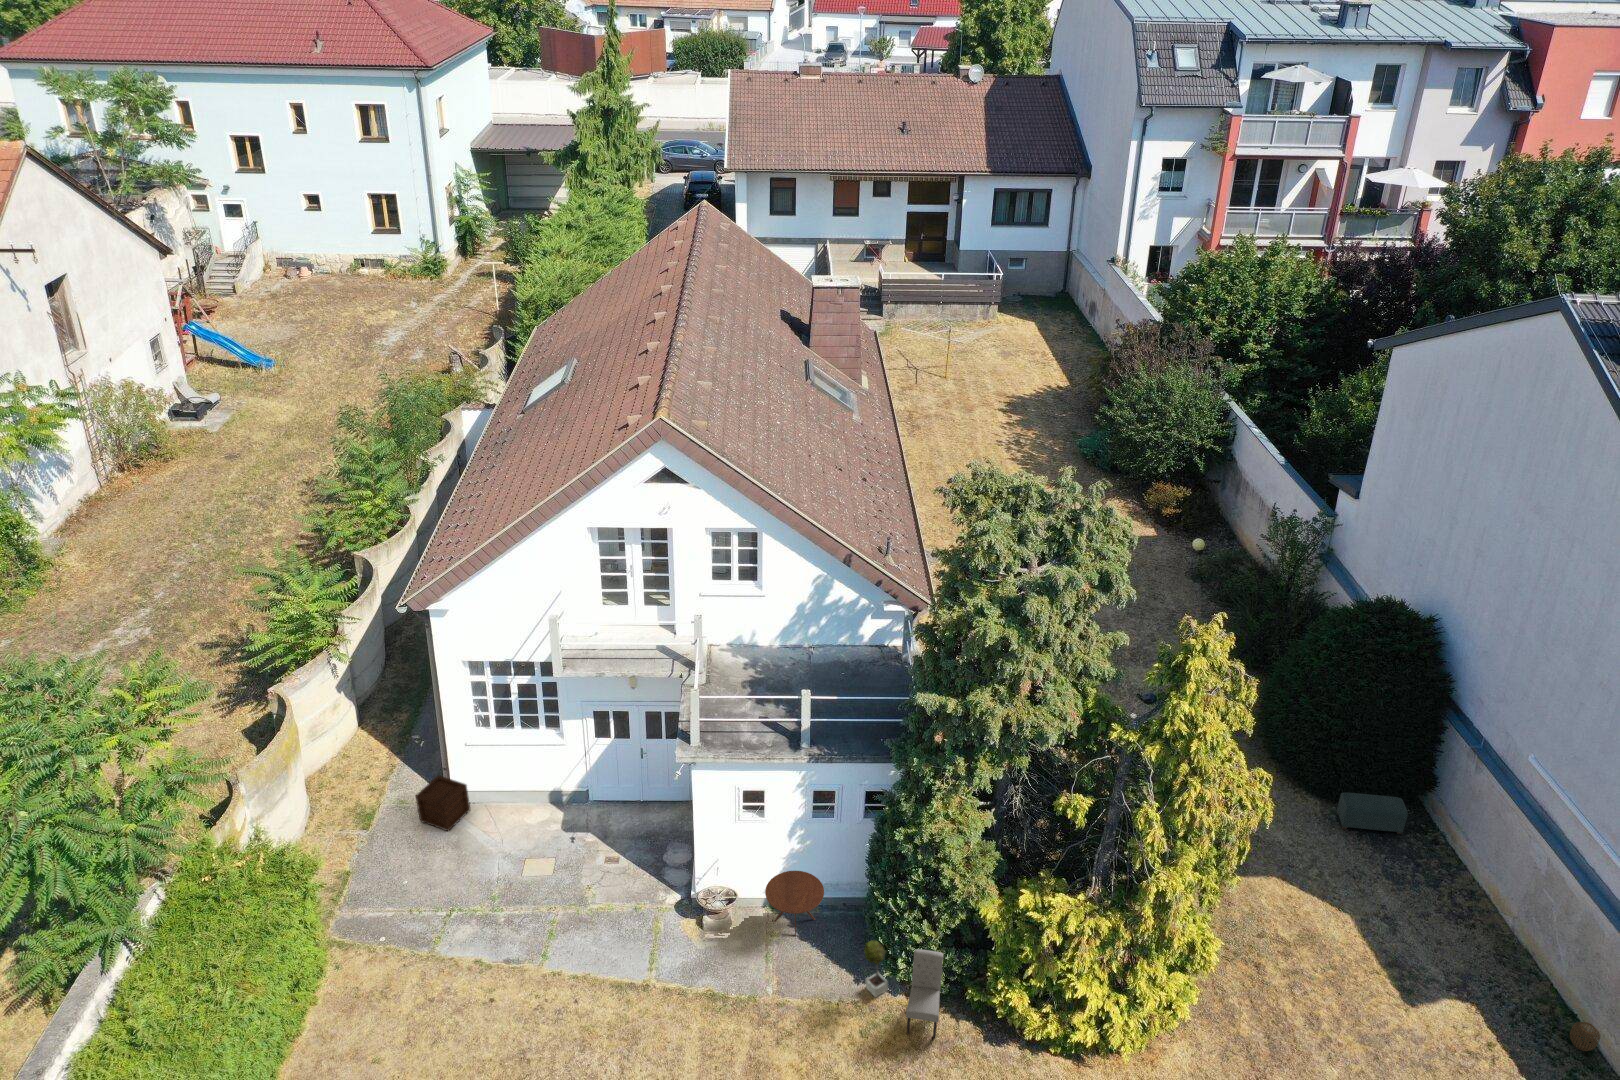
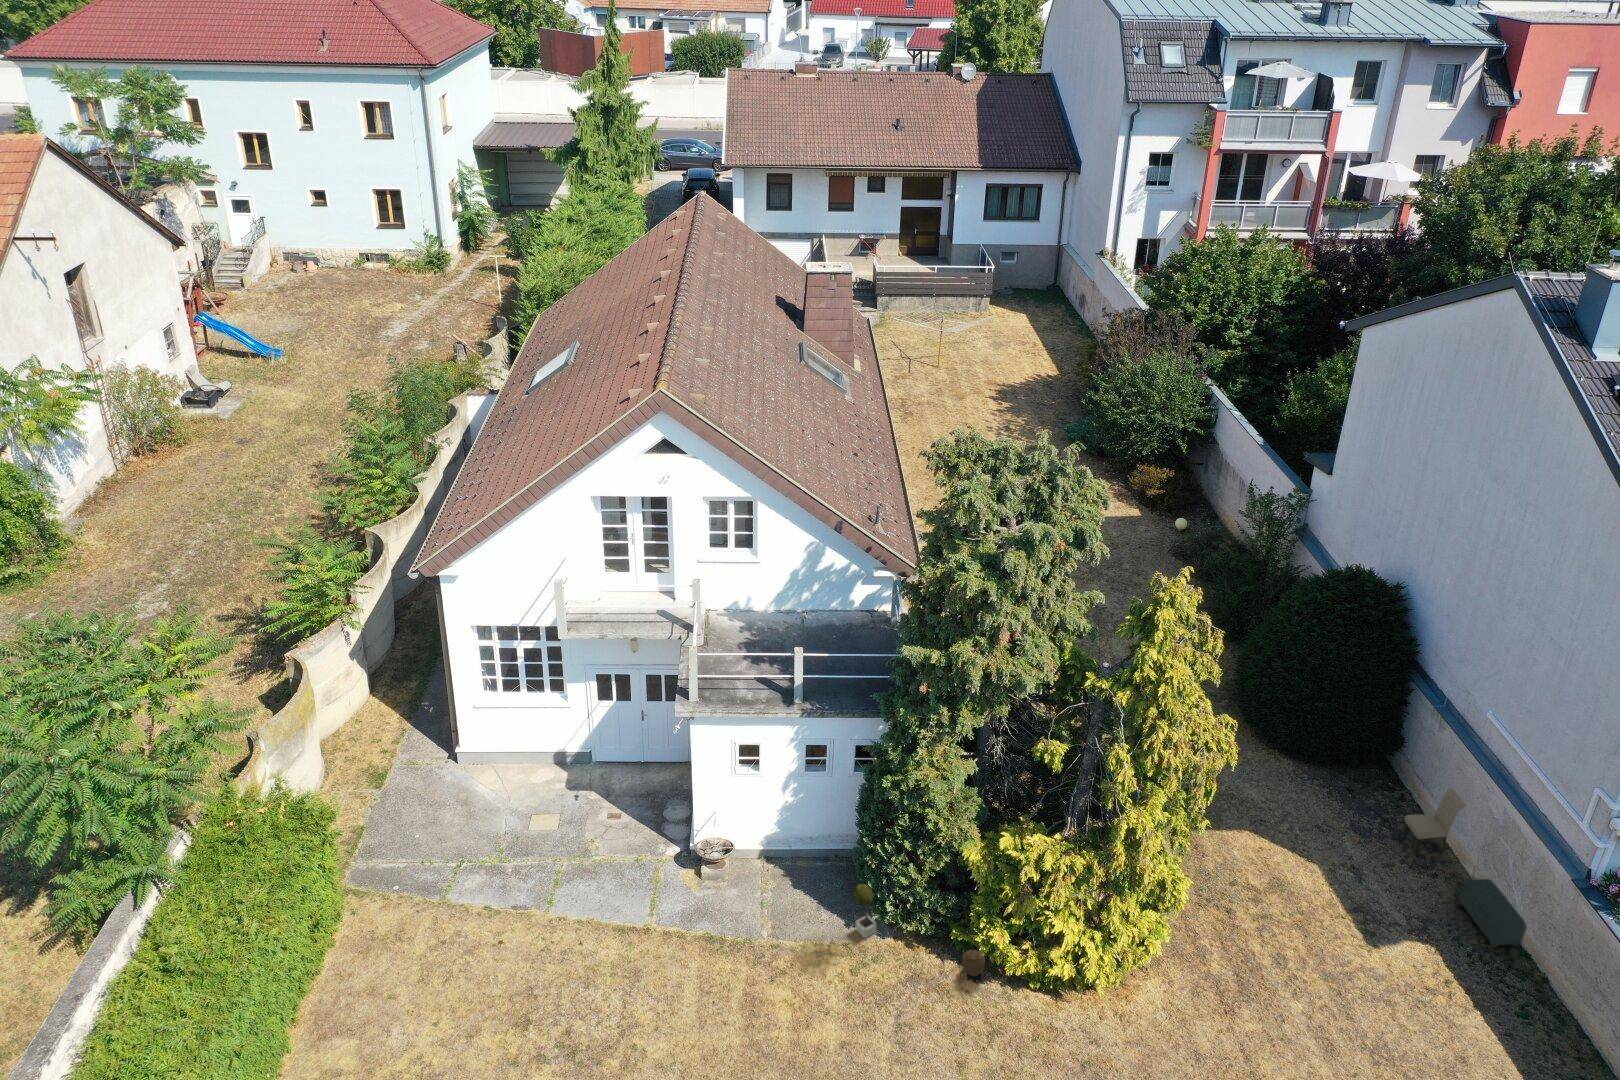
wooden crate: present [416,775,470,831] -> none [426,736,478,789]
bench: present [1337,793,1408,834] -> present [1458,879,1527,948]
round table: present [765,871,824,936] -> none [760,822,816,884]
chair: present [906,949,943,1038] -> present [1401,789,1466,853]
woven basket: present [1570,1022,1600,1051] -> present [962,950,985,976]

